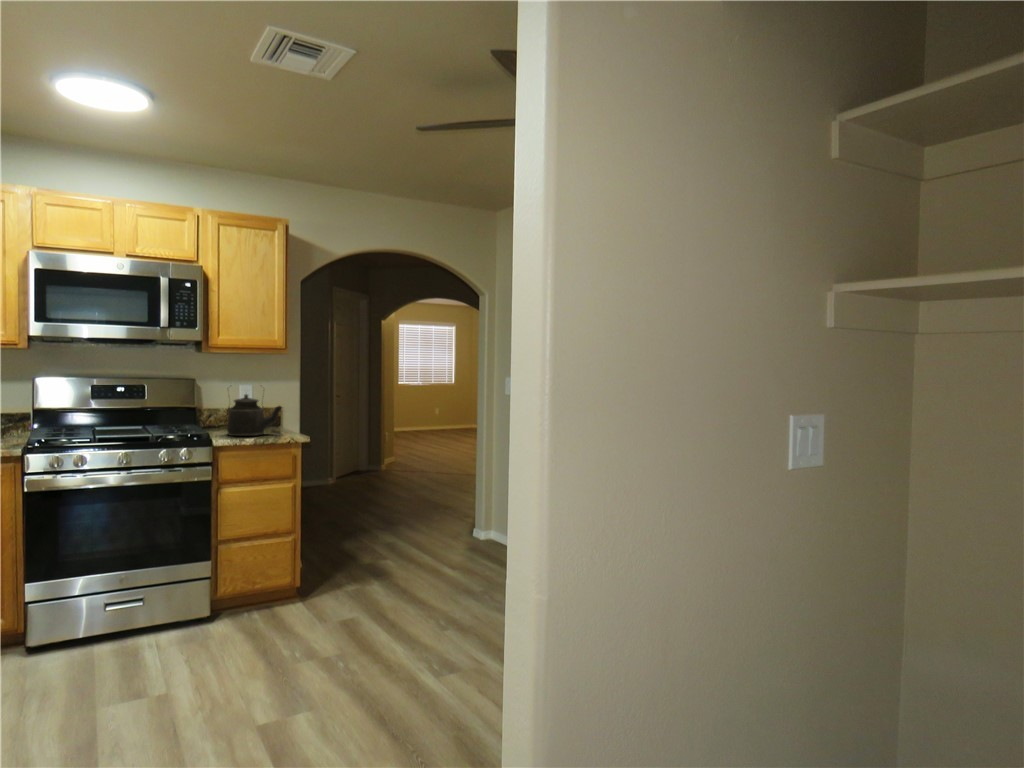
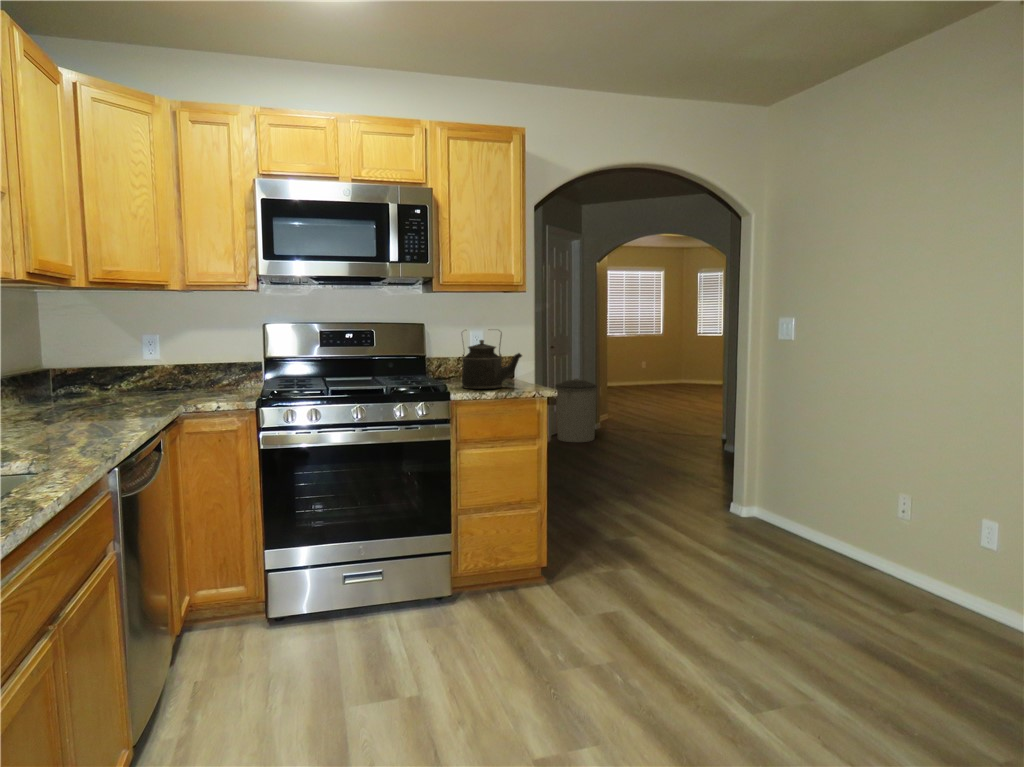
trash can: none [340,425,379,484] -> present [555,379,597,442]

